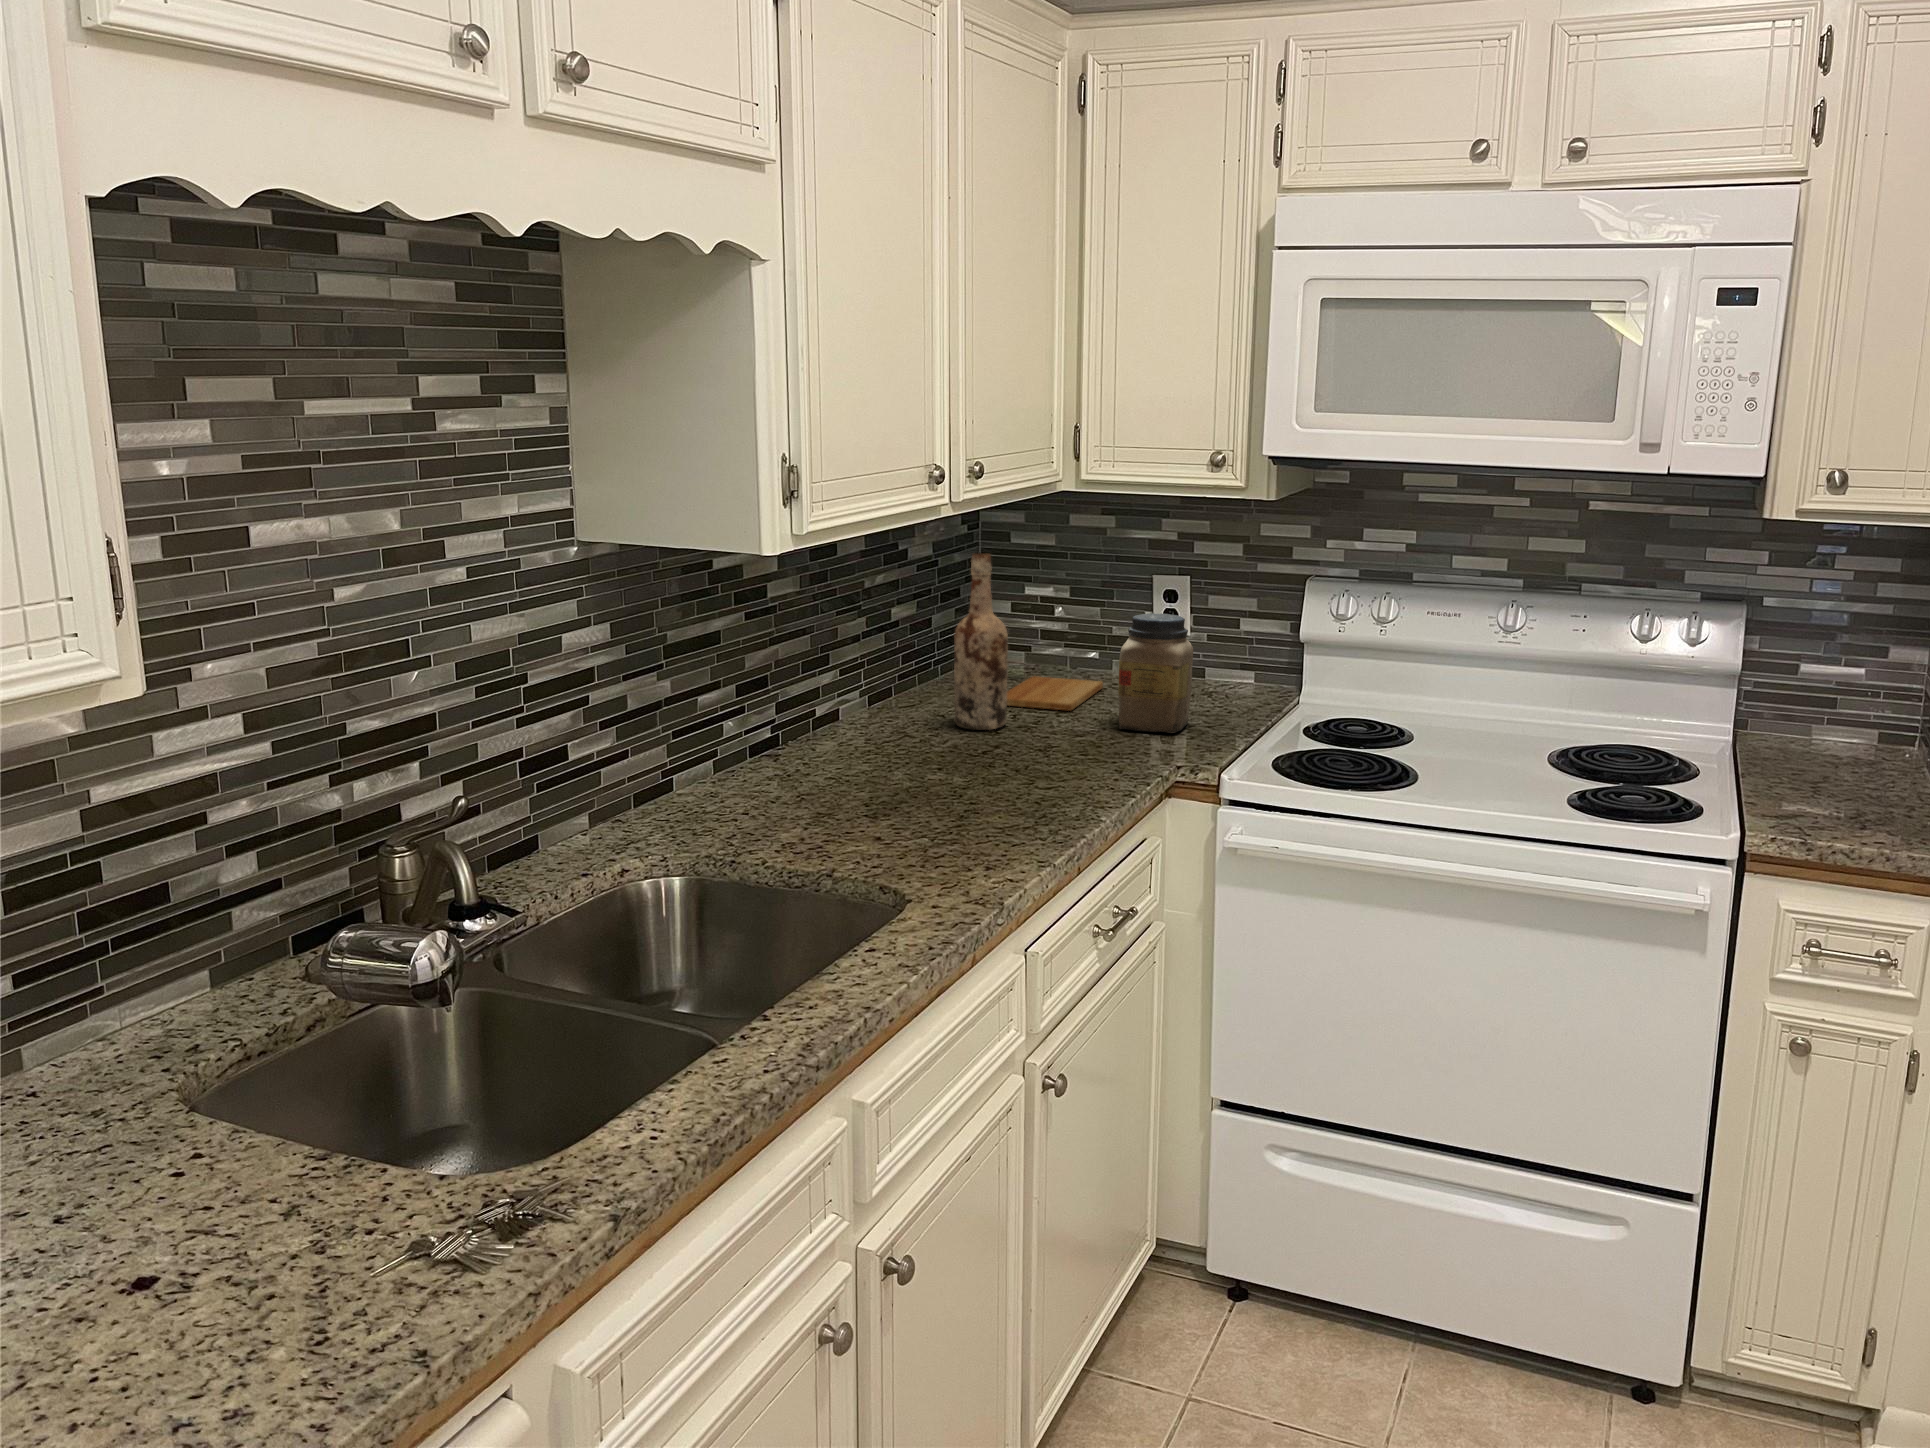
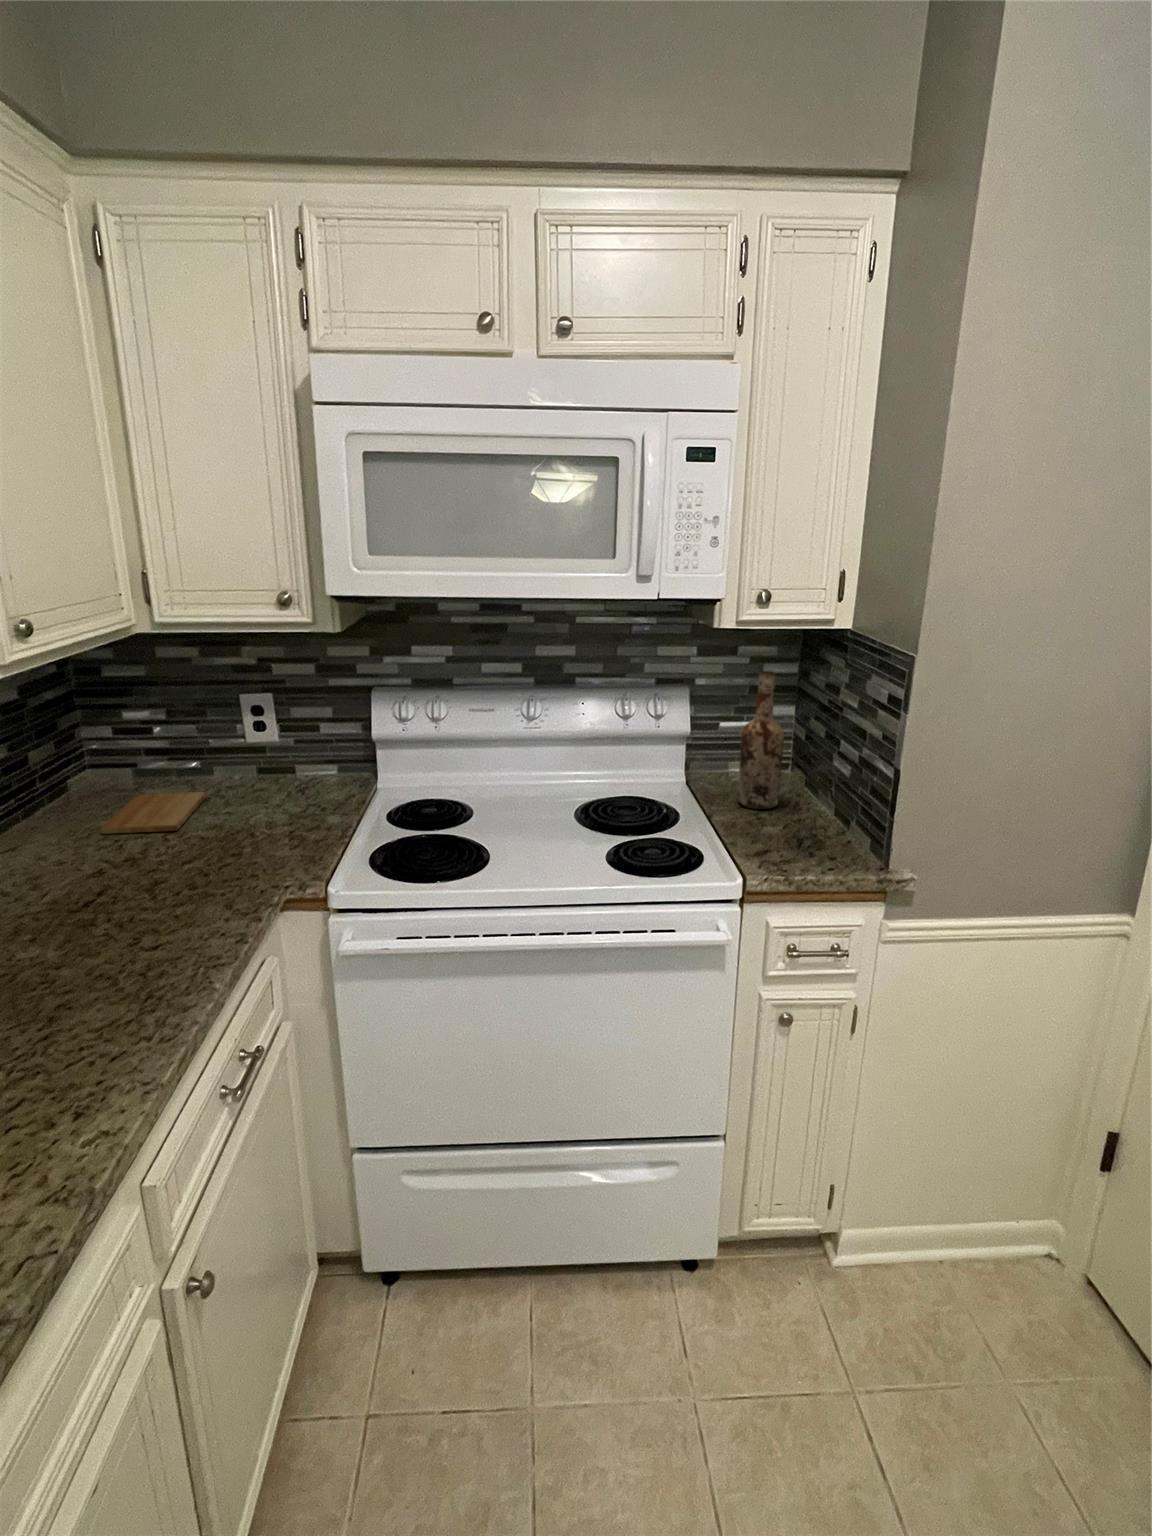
wine bottle: present [954,553,1008,730] -> present [738,671,784,809]
jar: present [1118,614,1193,733] -> none [216,738,288,847]

